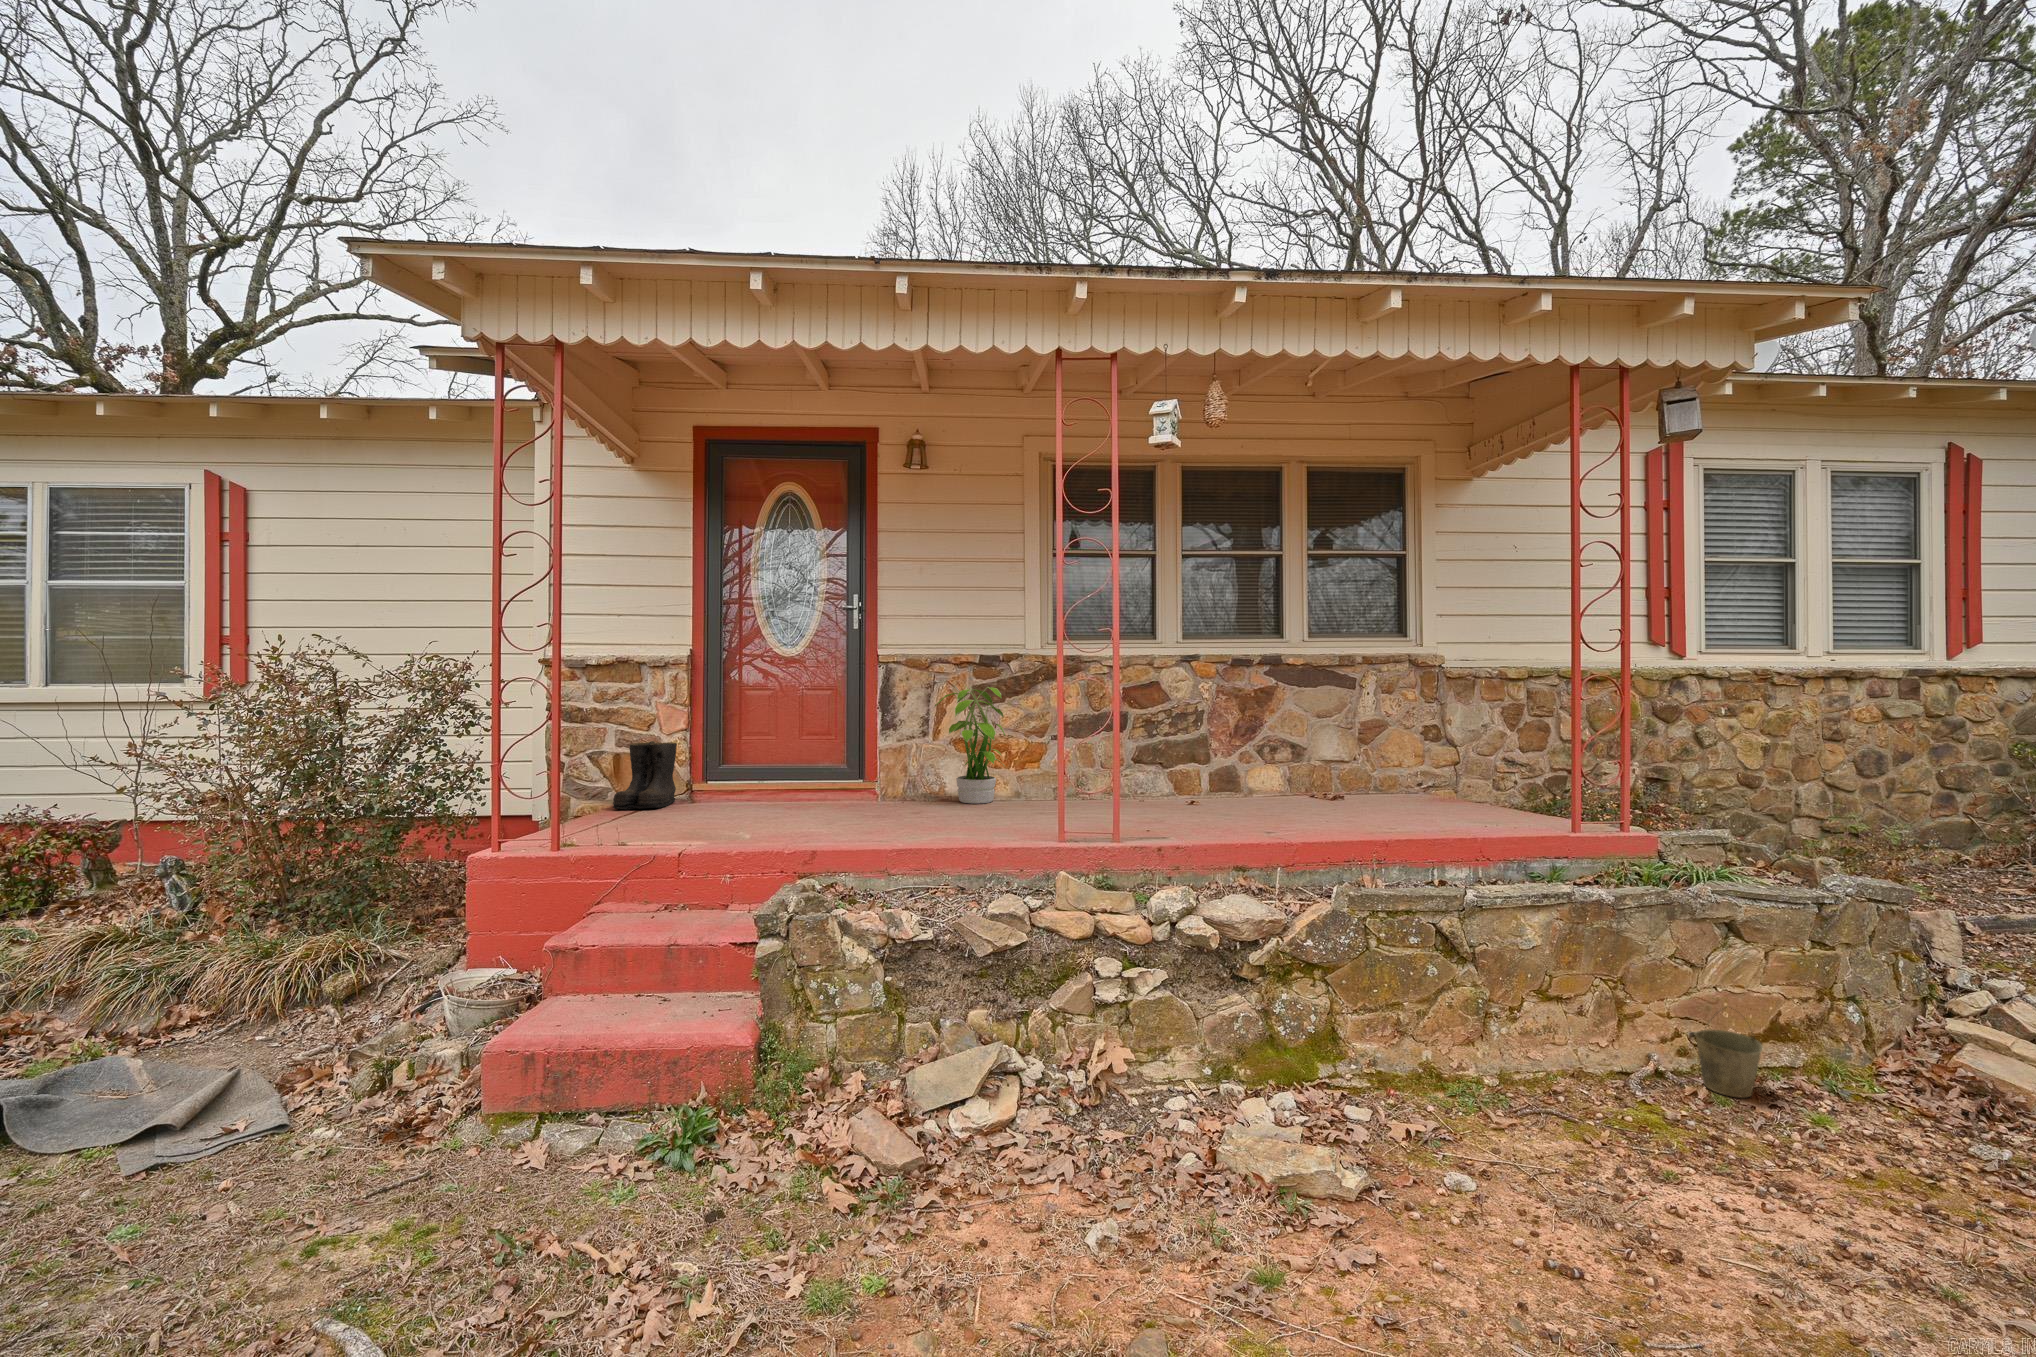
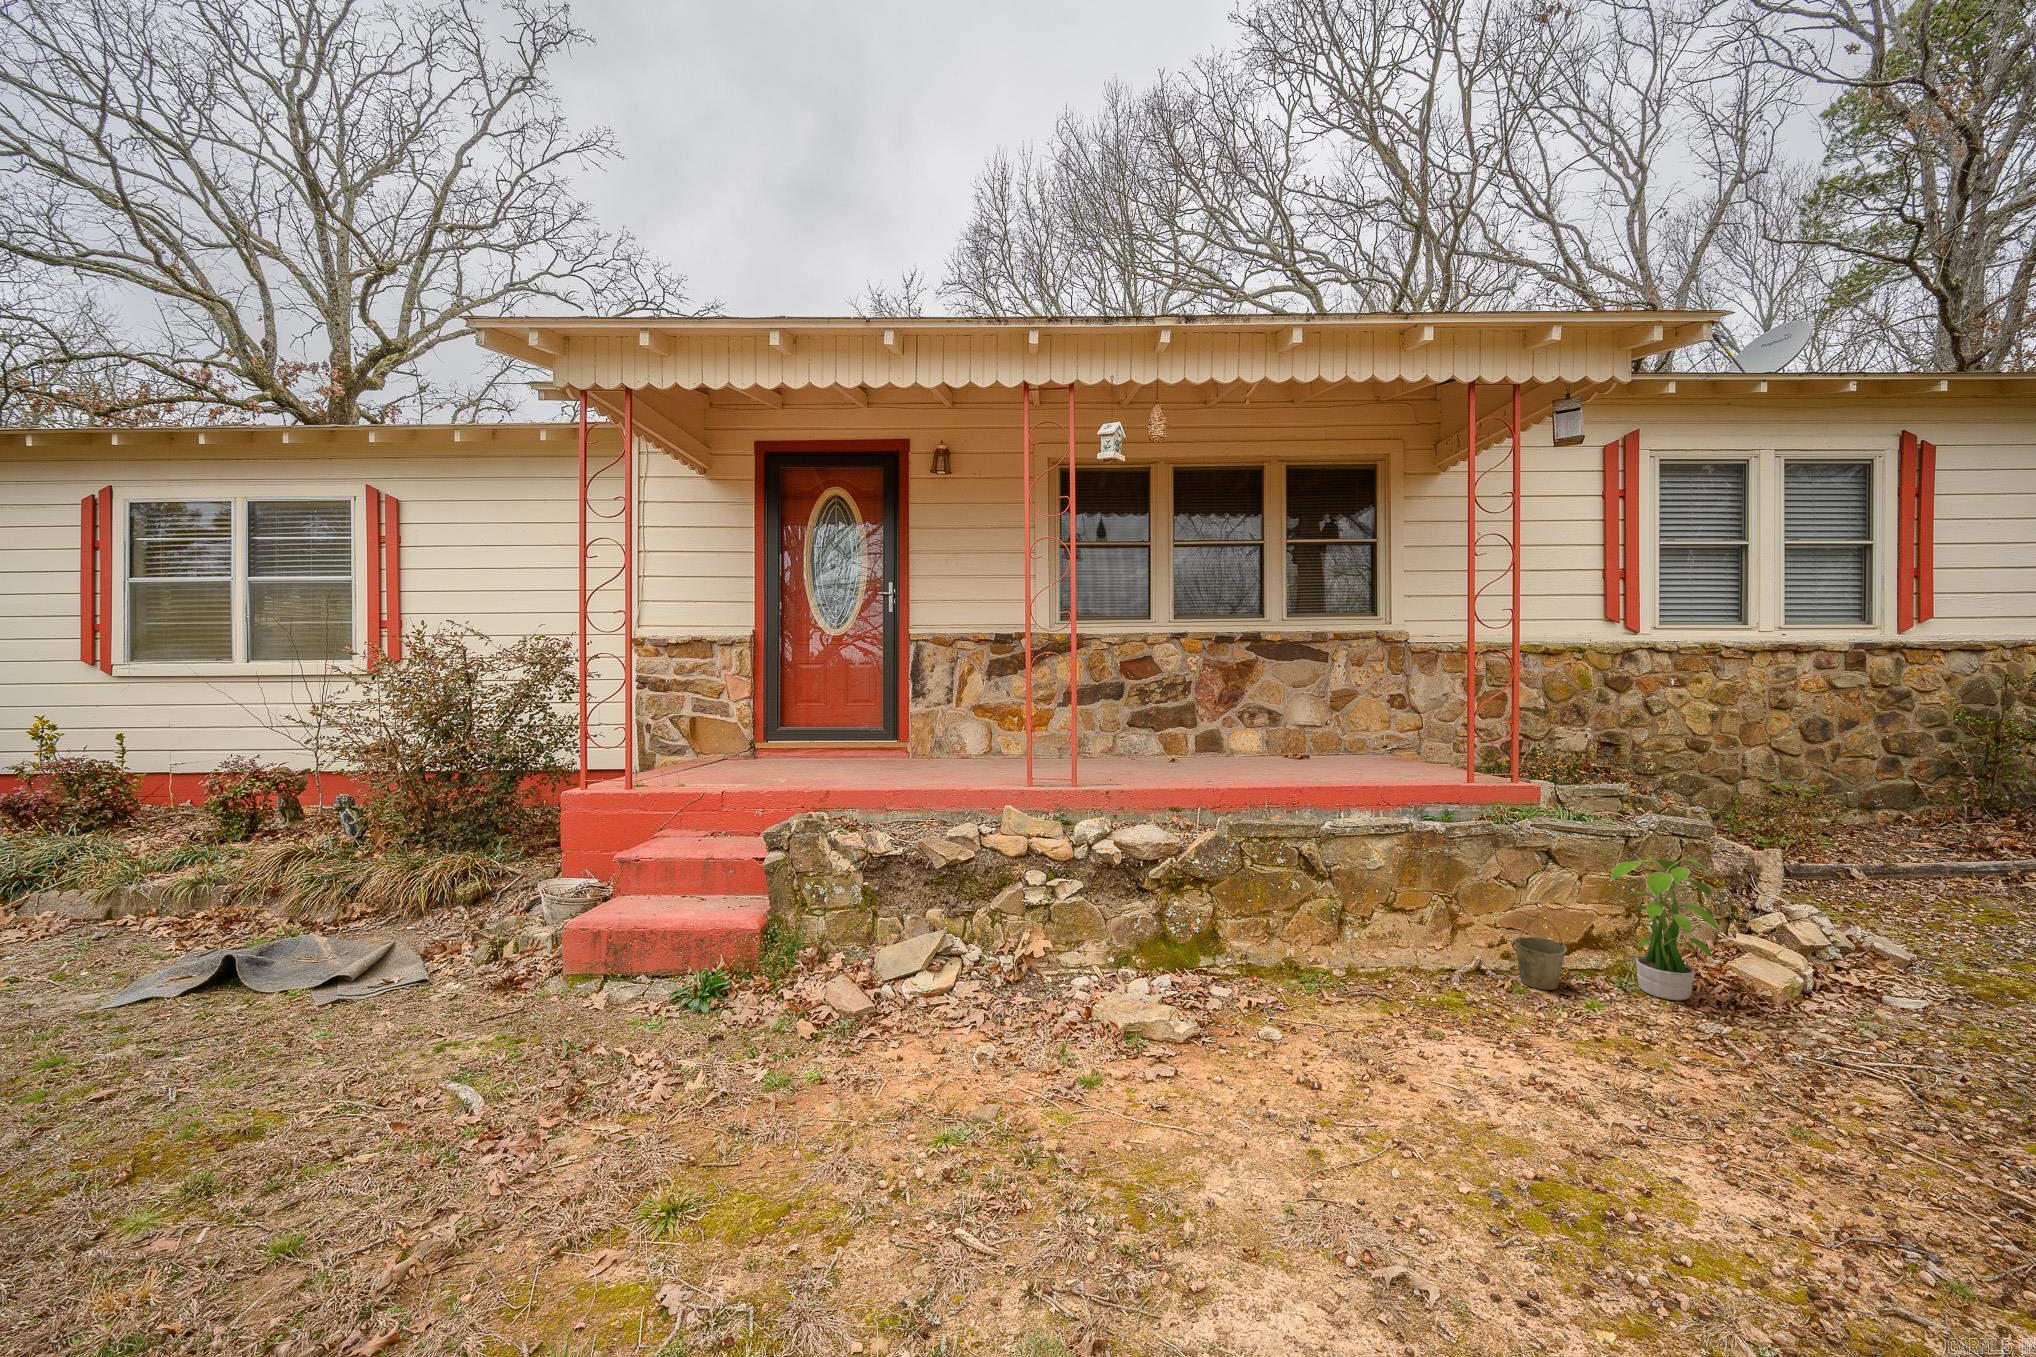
potted plant: present [933,687,1005,804] -> present [1610,851,1721,1000]
boots: present [613,741,677,810] -> none [676,706,730,759]

